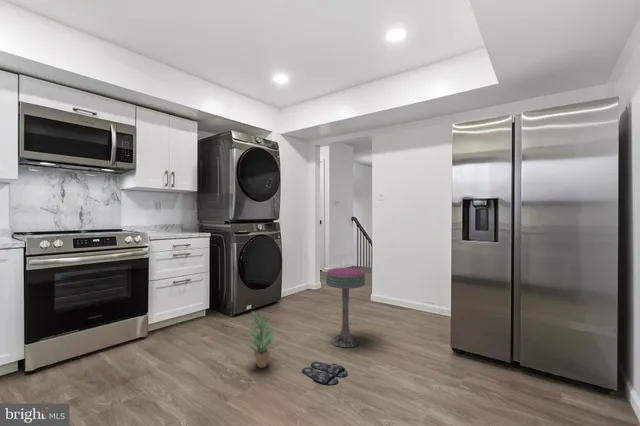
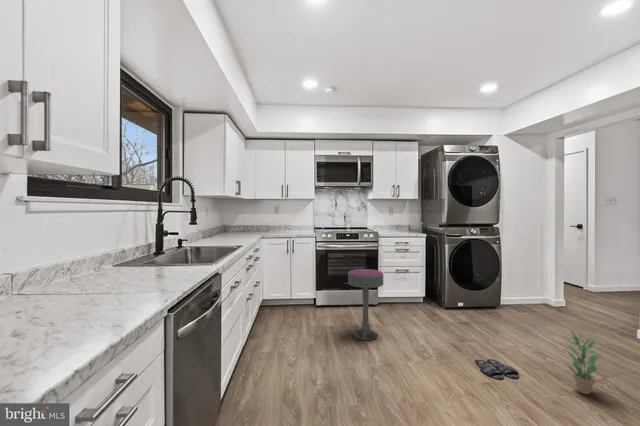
bar stool: present [326,268,365,347] -> present [348,269,383,340]
potted plant: present [247,312,273,368] -> present [565,331,601,394]

